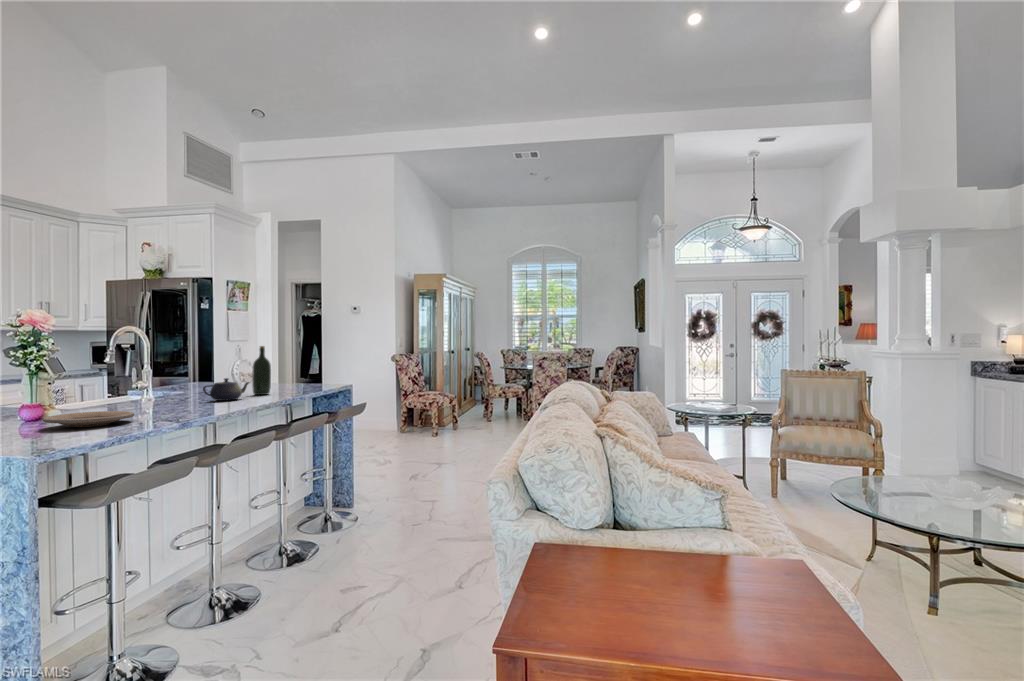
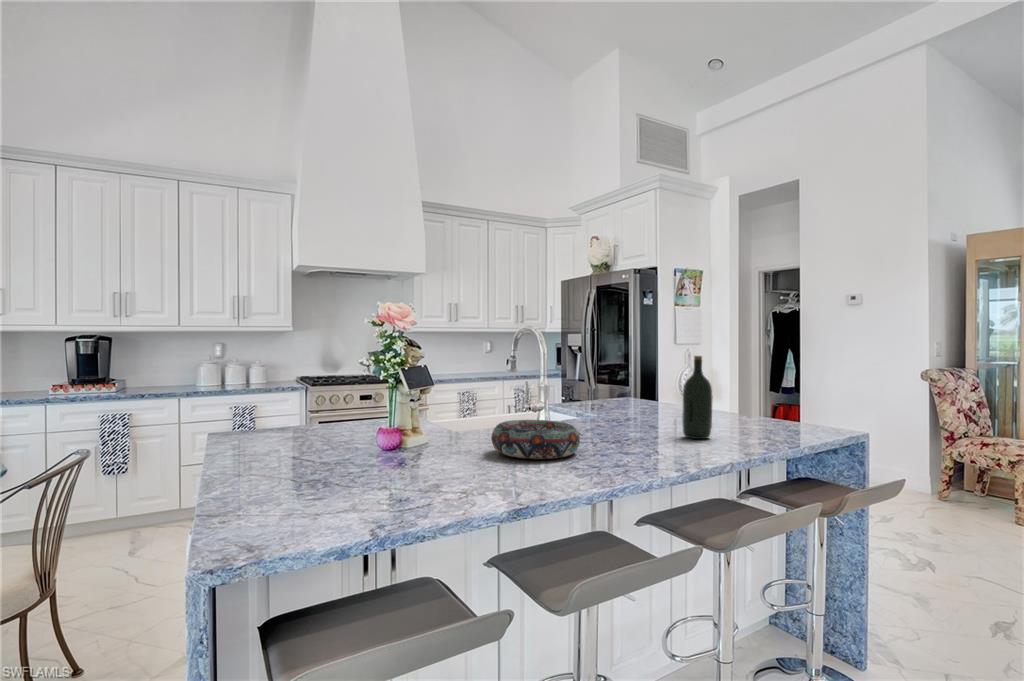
teapot: present [203,378,250,401] -> none [603,409,677,447]
decorative bowl: none [122,389,191,411] -> present [491,420,580,459]
plate: present [43,411,134,427] -> none [360,456,474,488]

